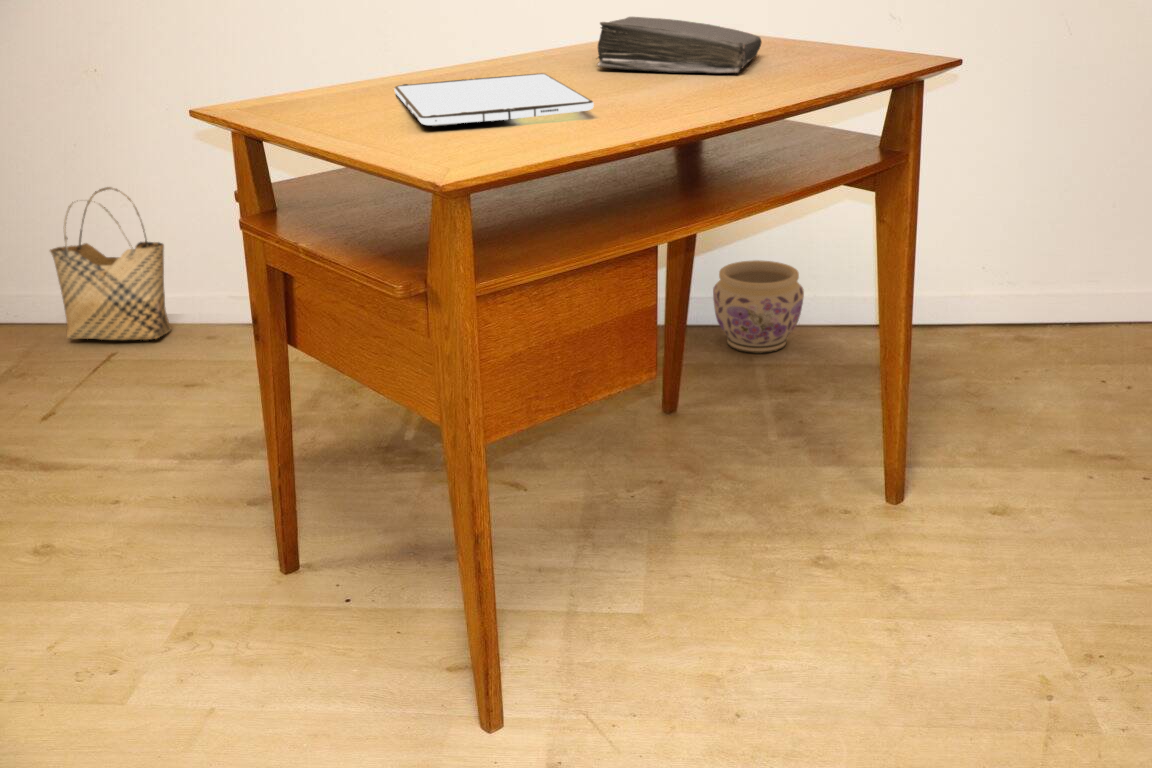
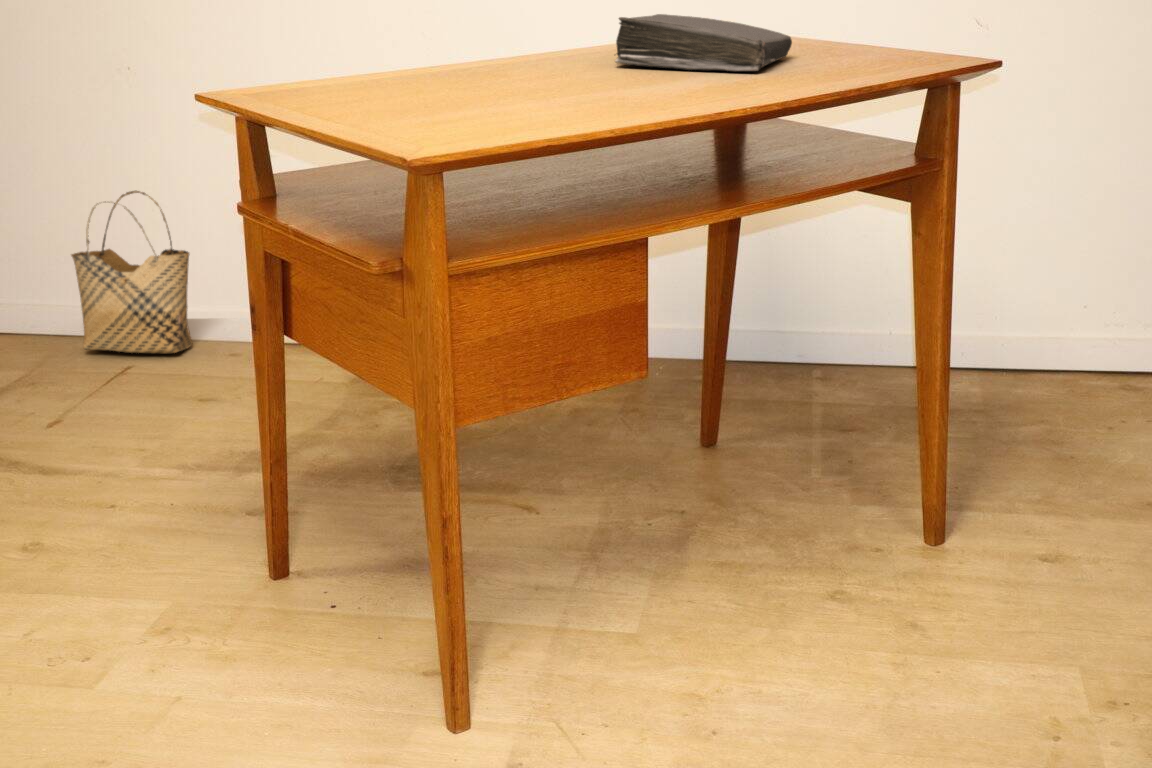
tablet: present [394,73,594,127] -> none [400,67,587,111]
planter: present [713,260,804,354] -> none [773,290,874,391]

